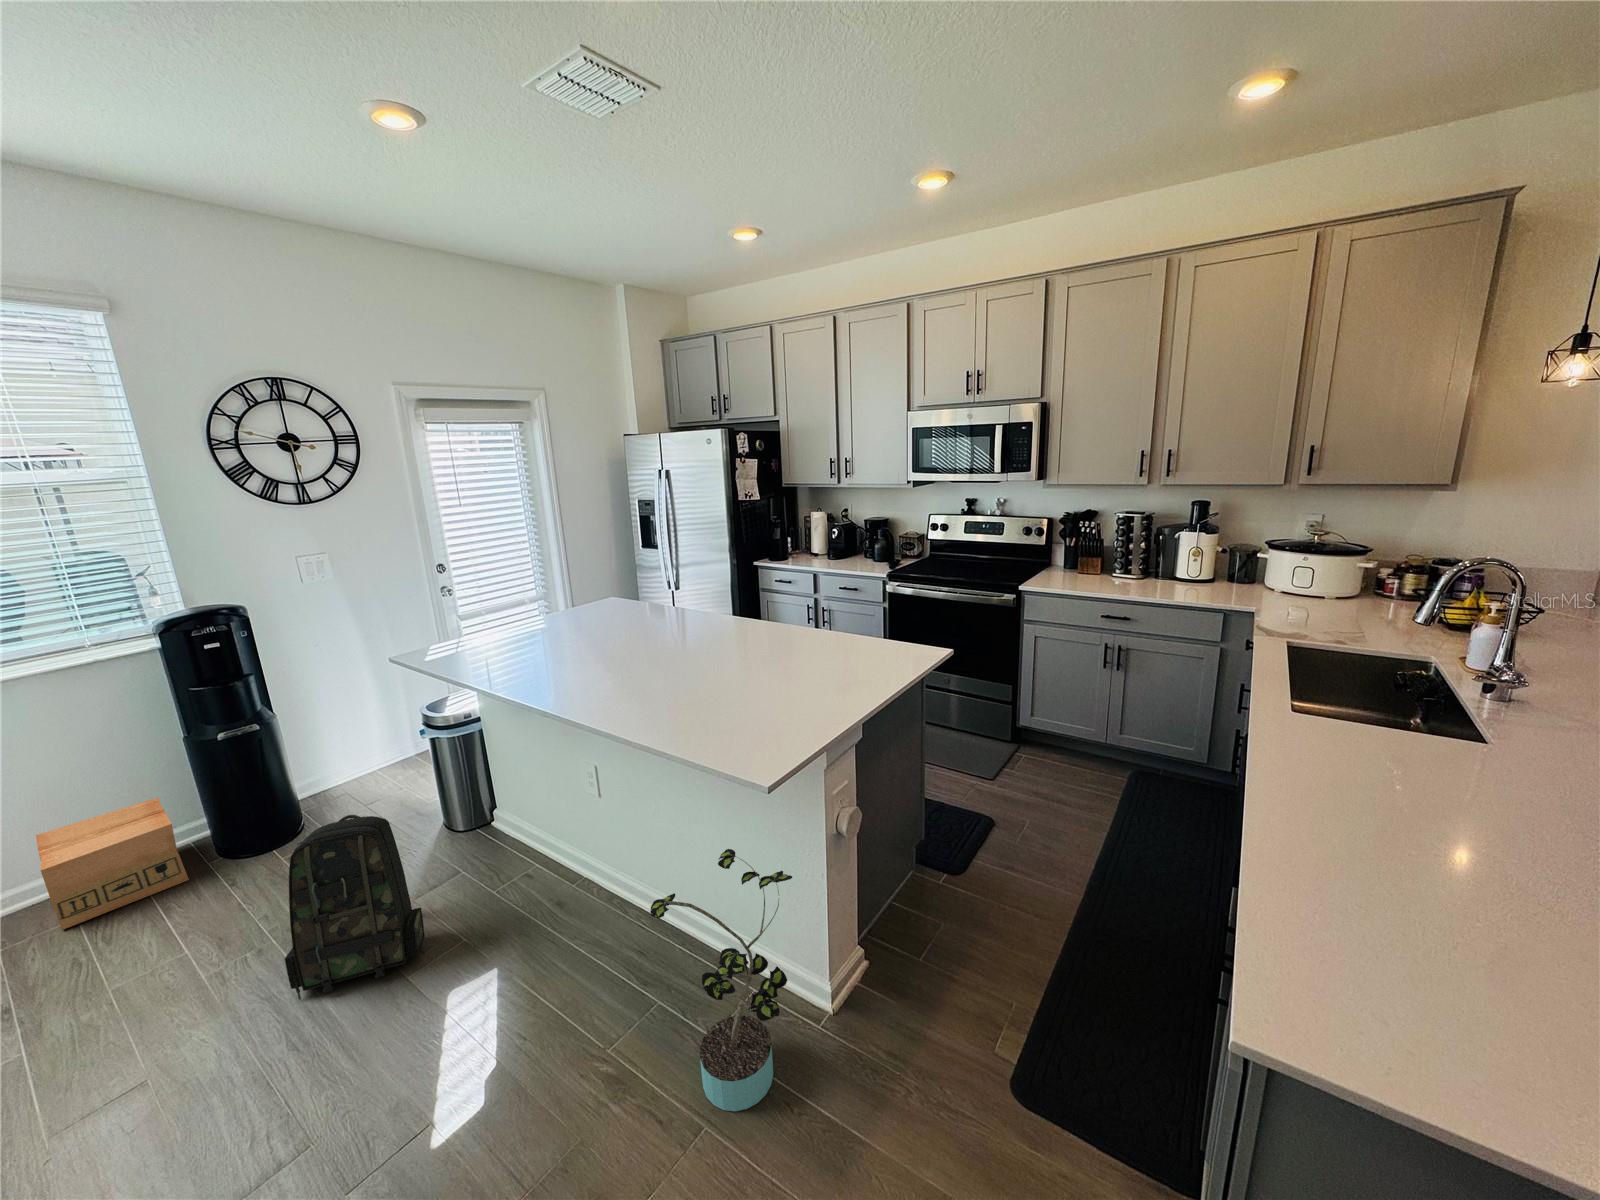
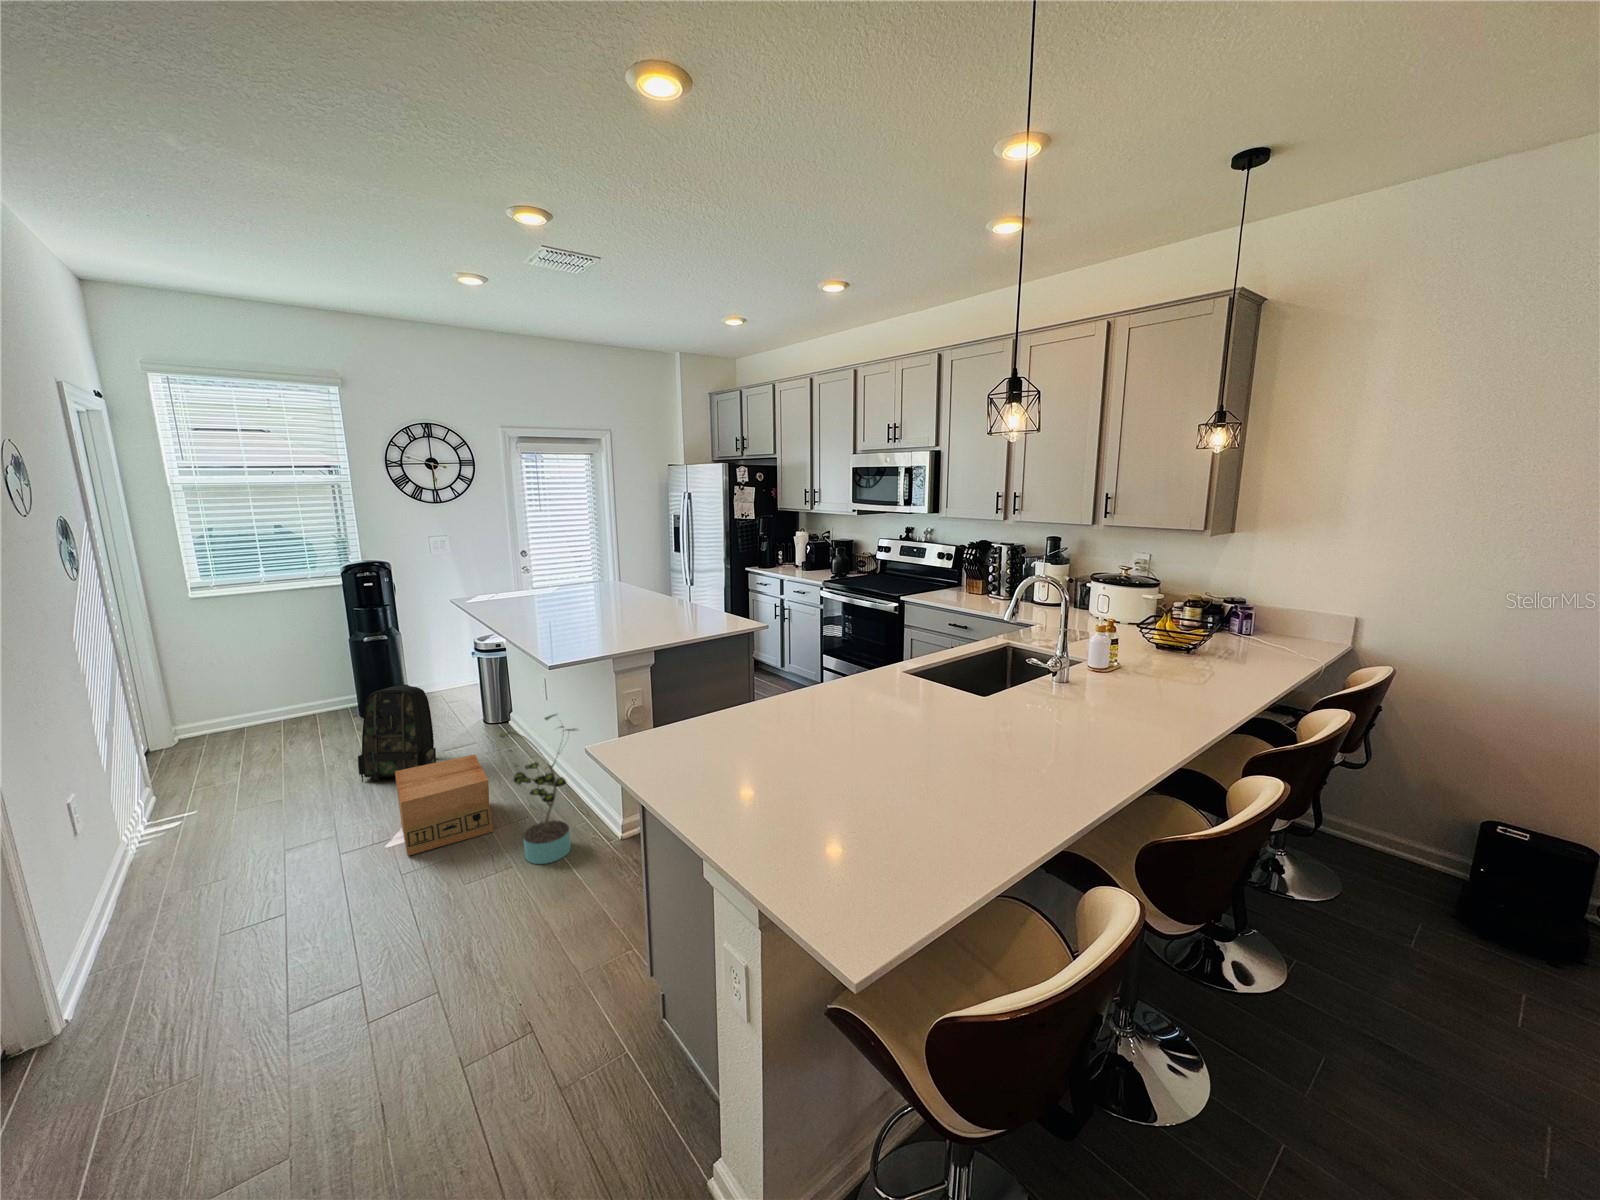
cardboard box: present [36,798,189,930] -> present [395,755,494,856]

